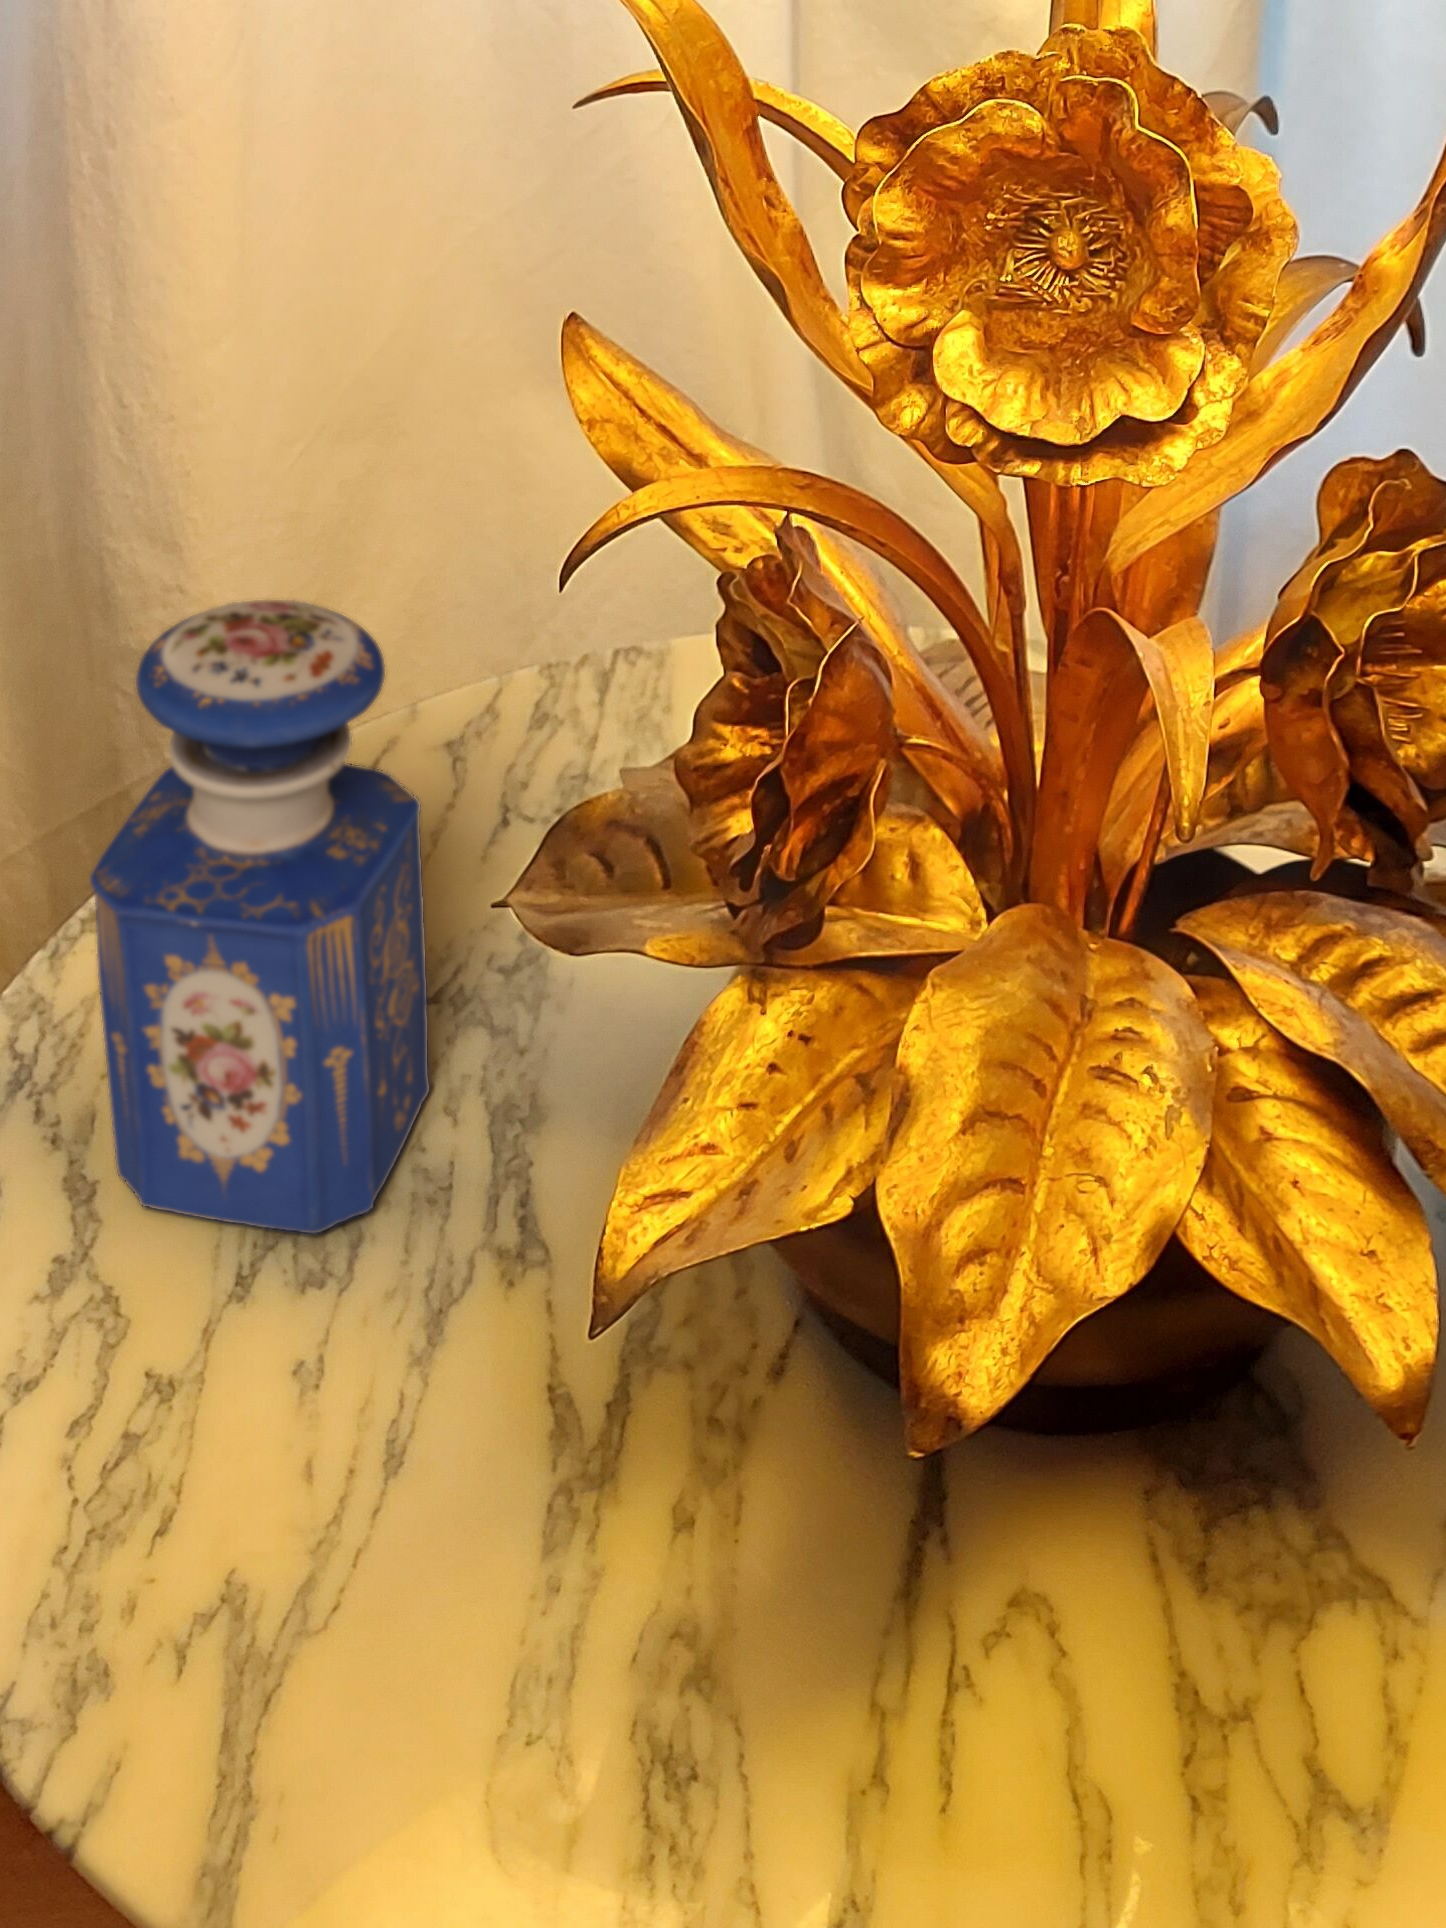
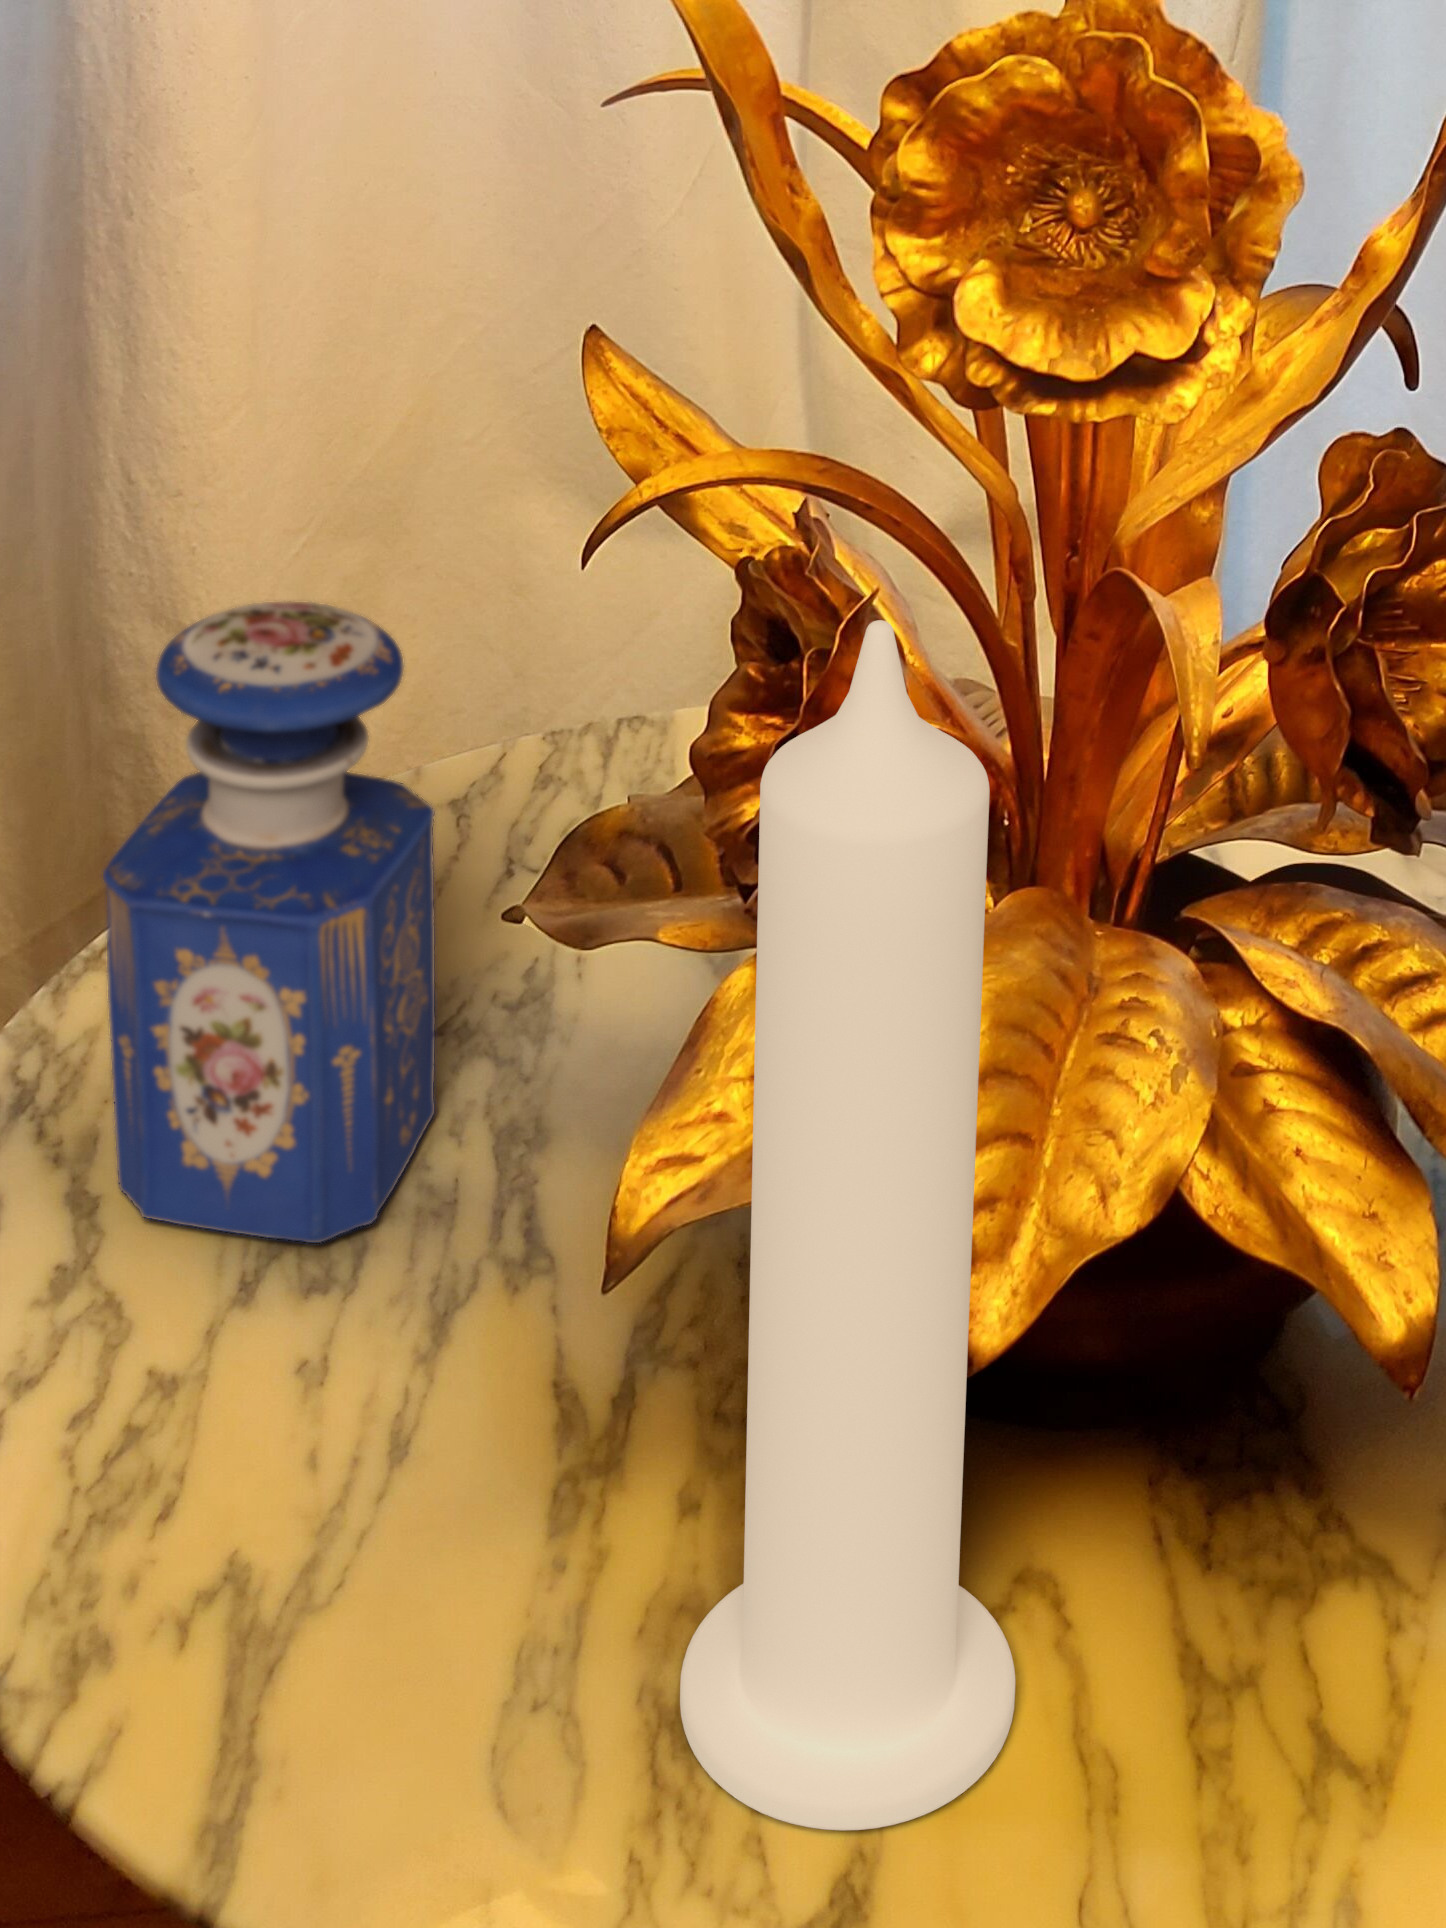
candle: none [680,718,1012,1869] -> present [680,620,1015,1830]

